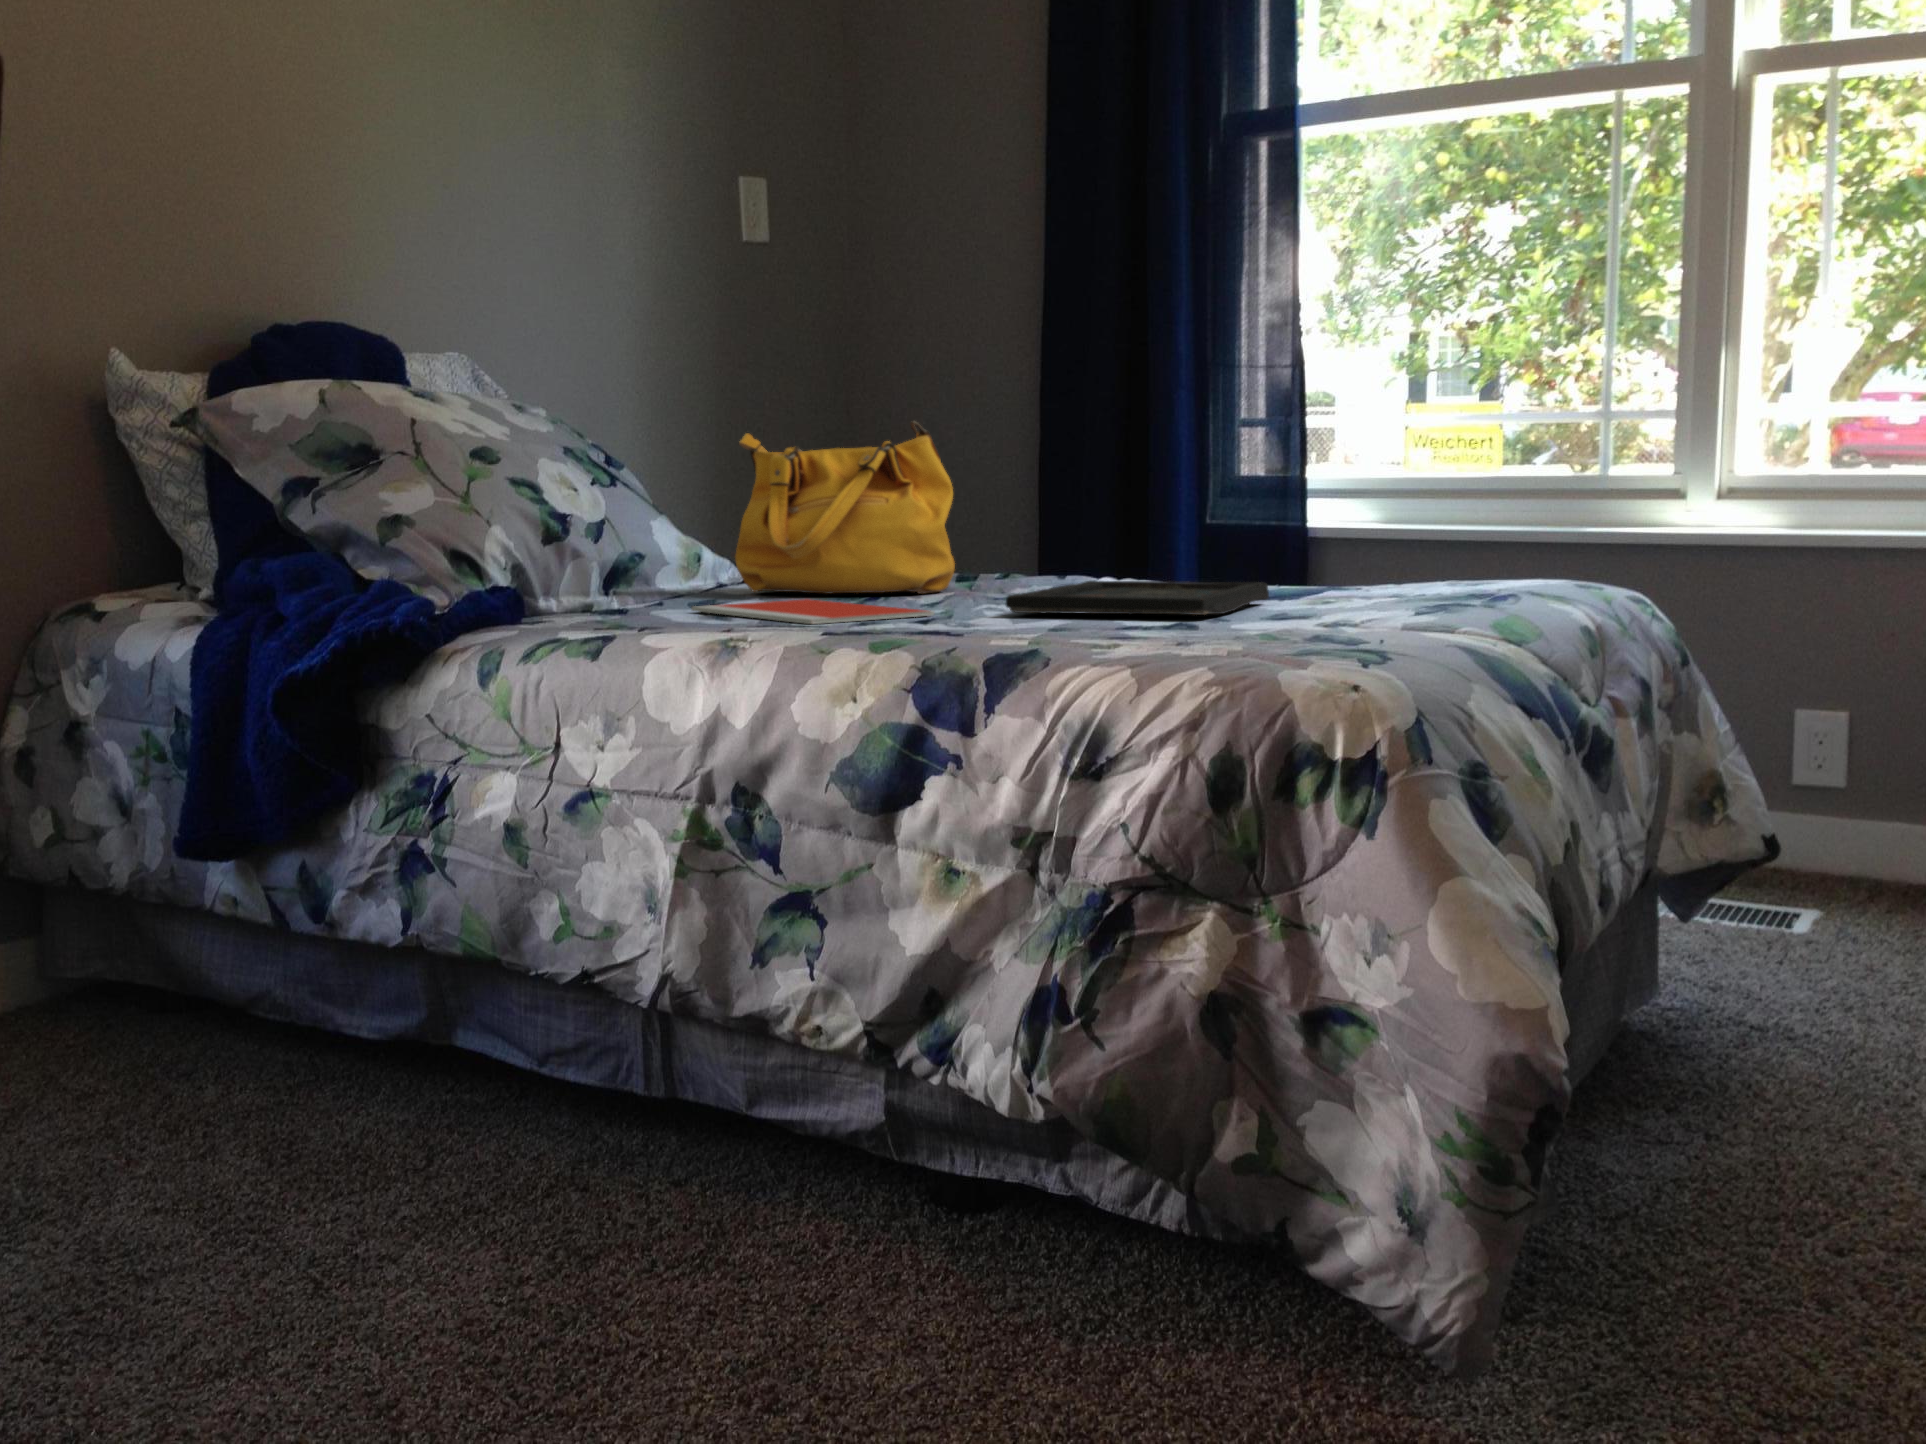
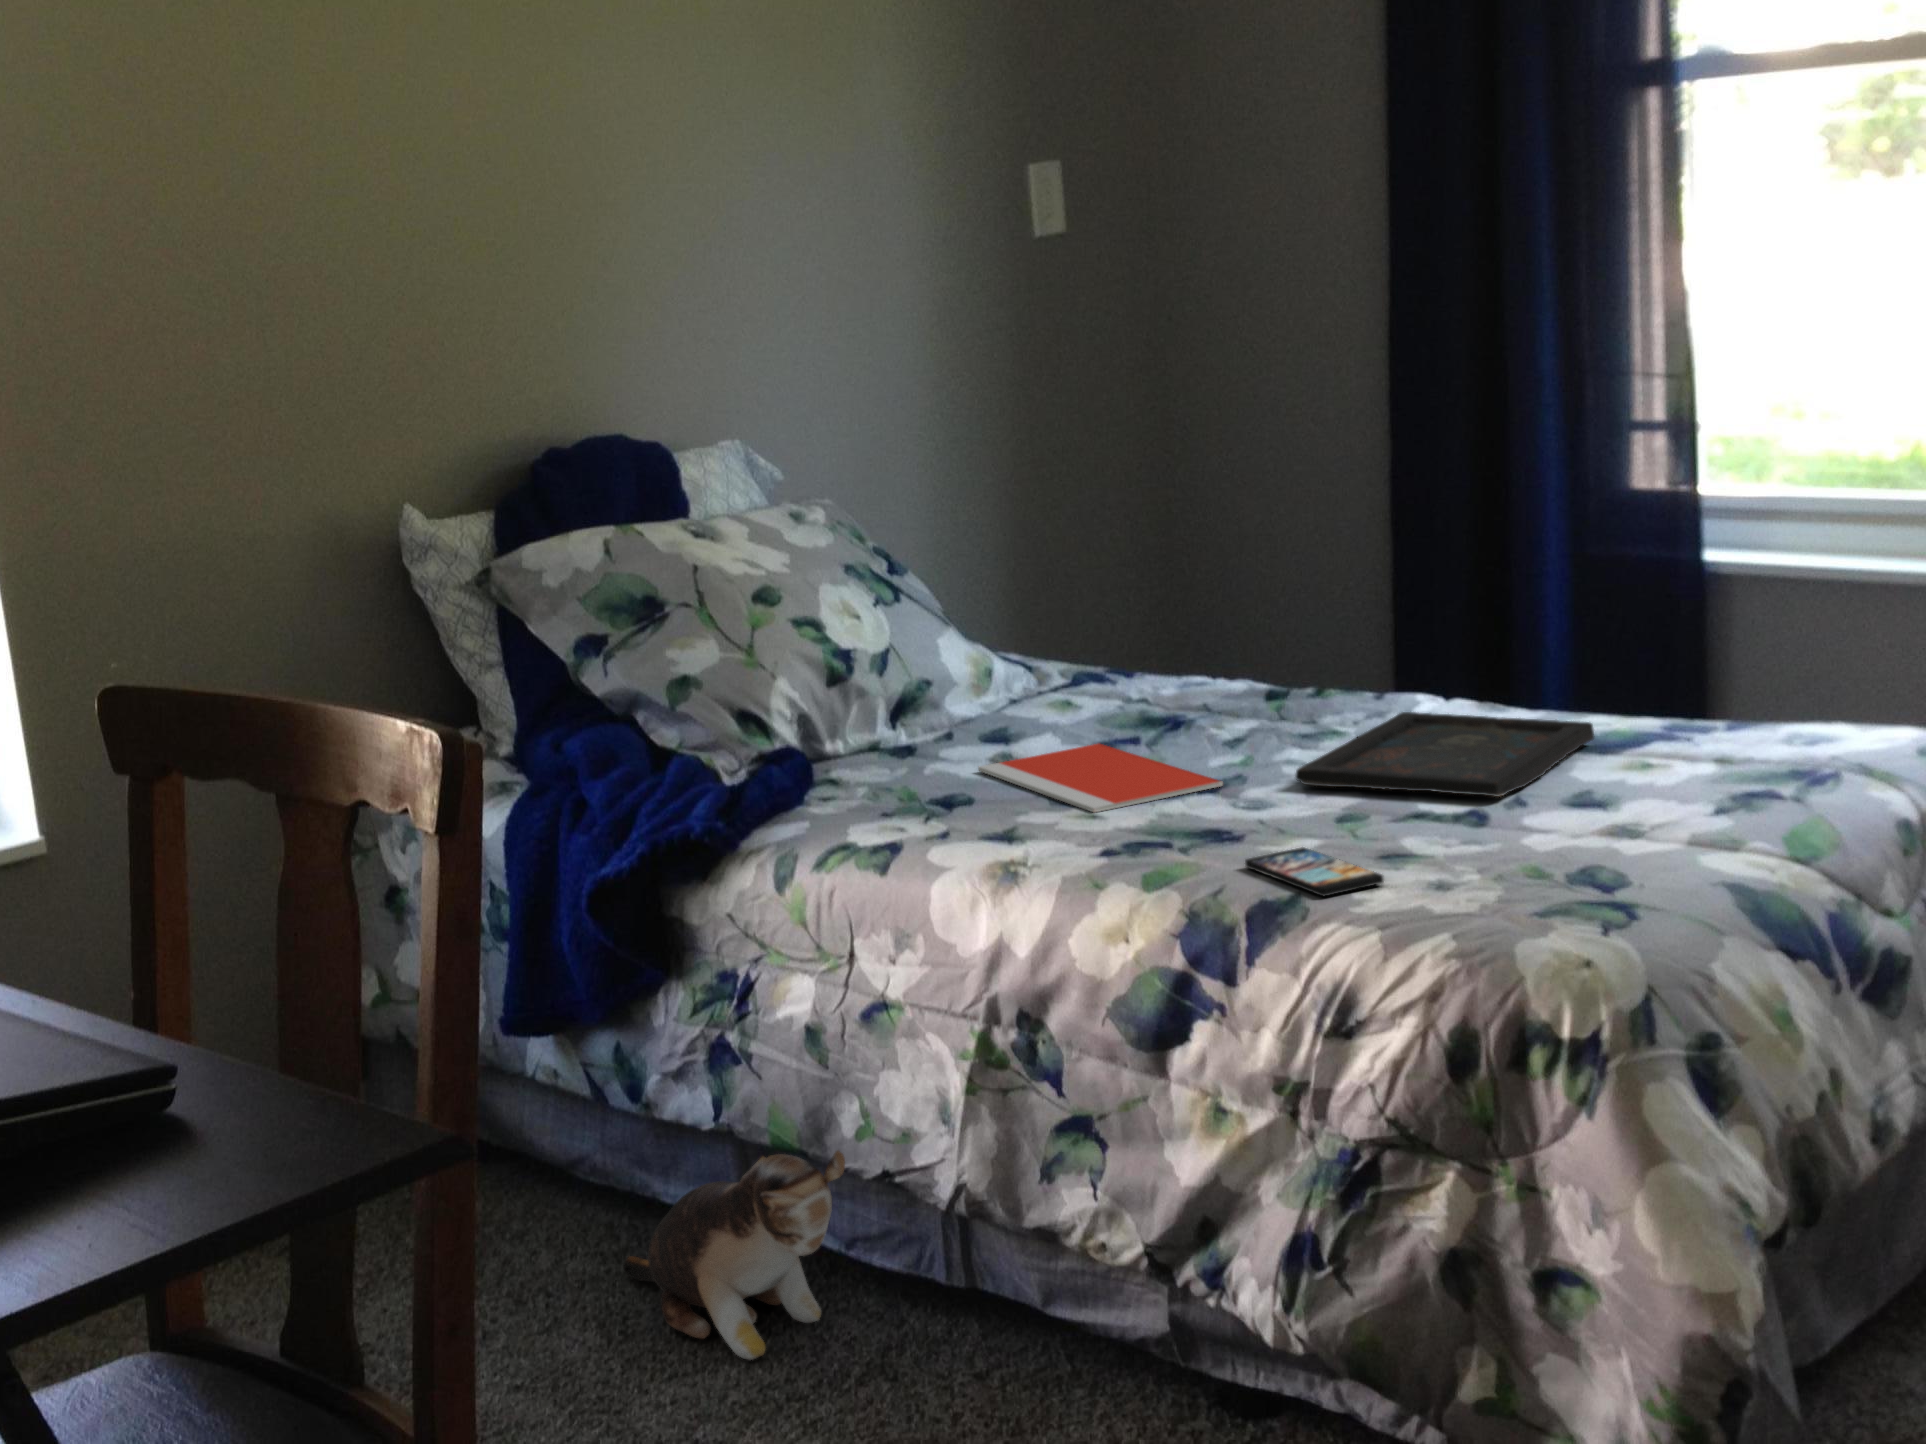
handbag: present [735,421,955,594] -> none [1025,516,1264,713]
smartphone: none [976,627,1122,649] -> present [1245,847,1384,896]
plush toy: none [293,945,541,1177] -> present [623,1151,845,1360]

